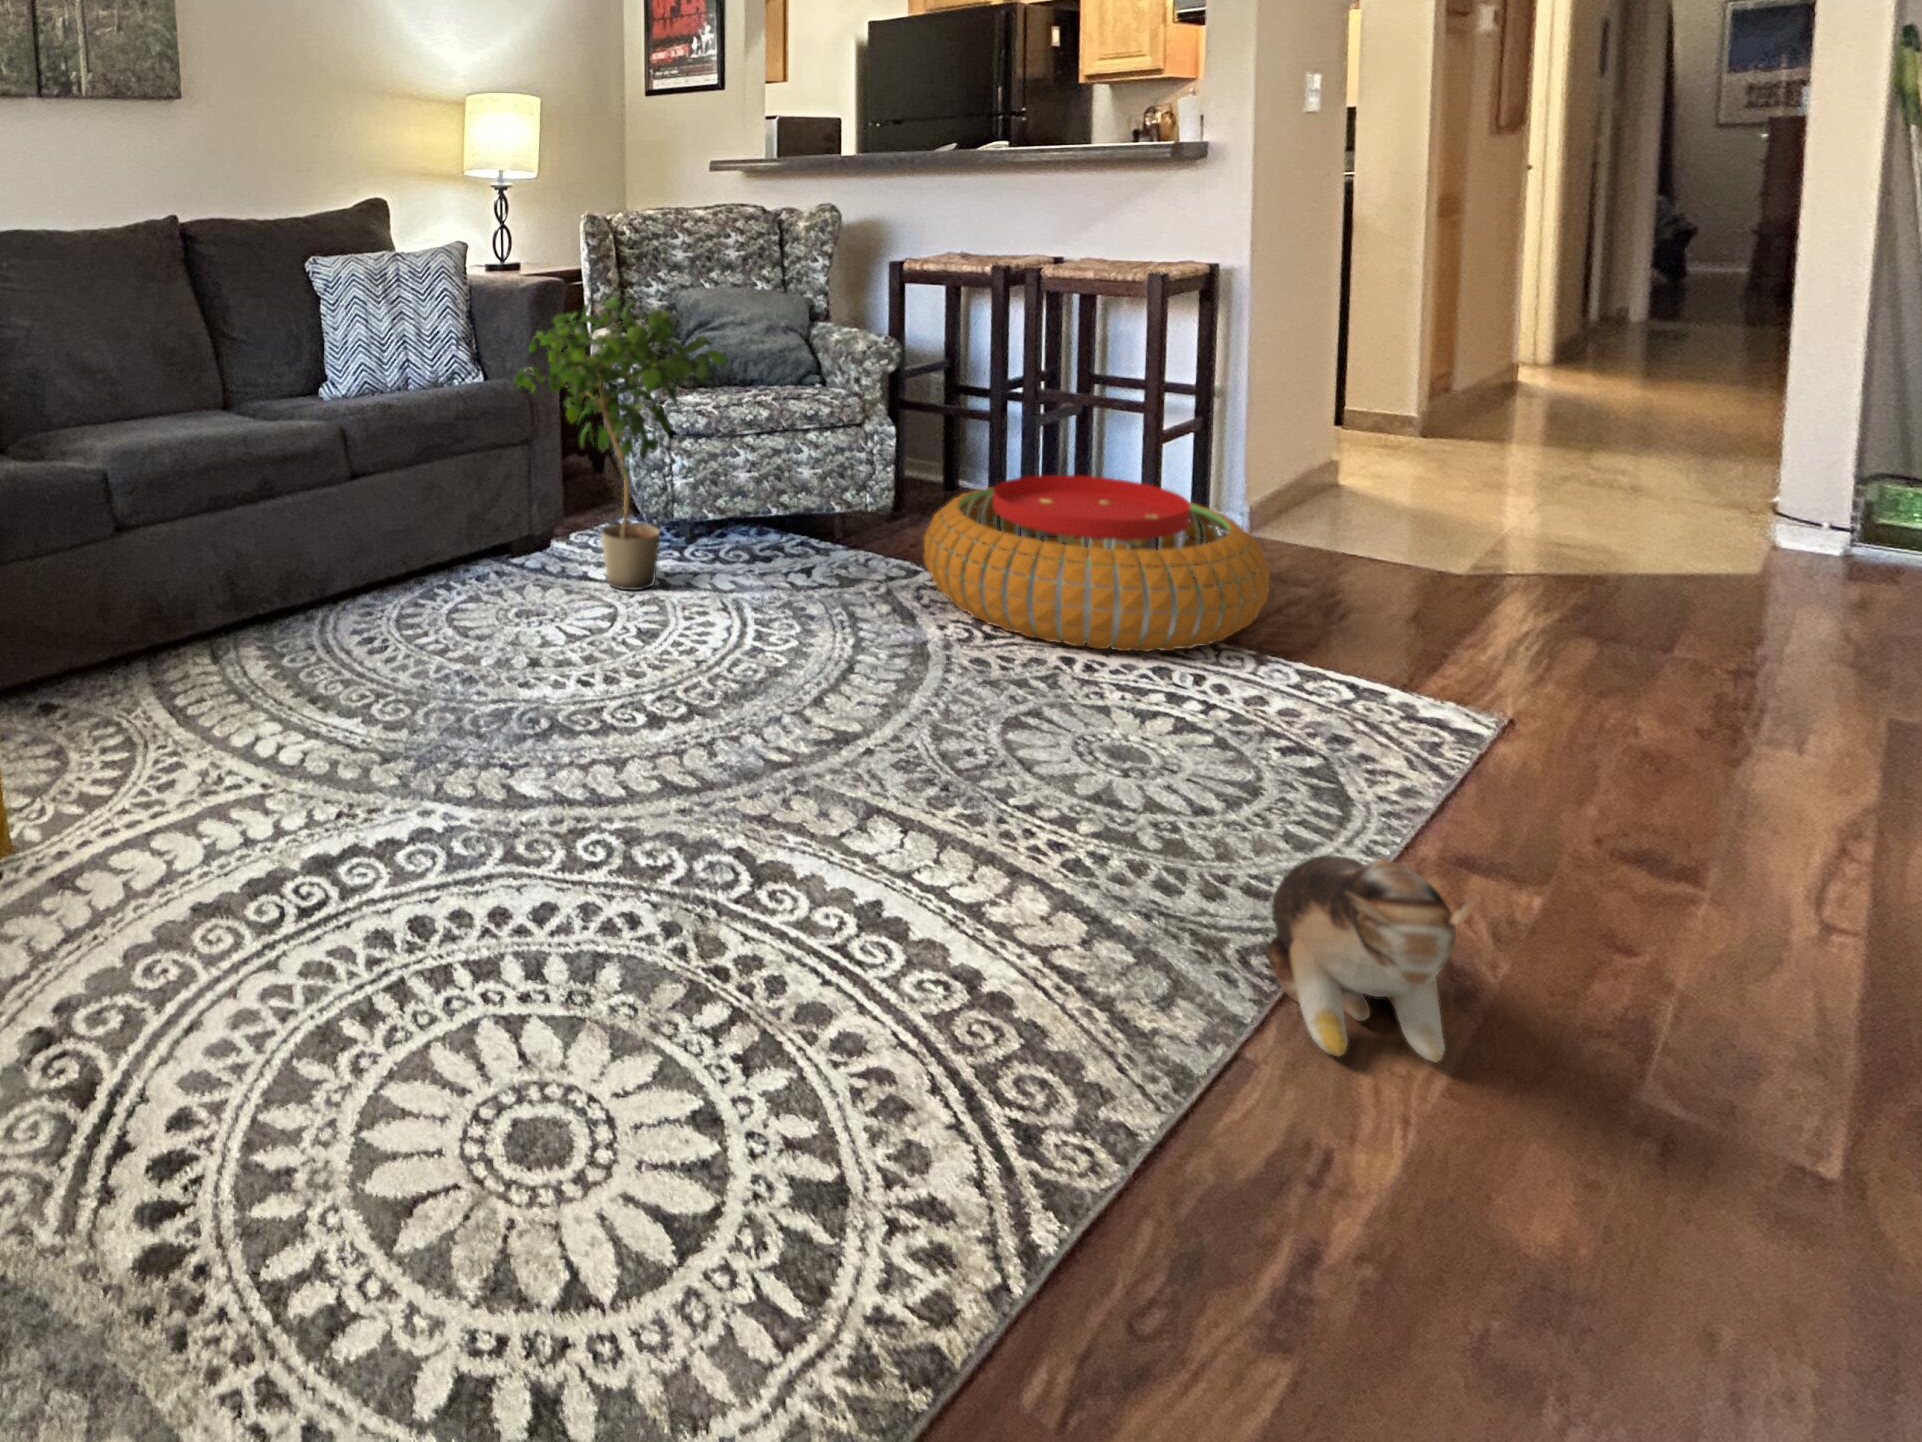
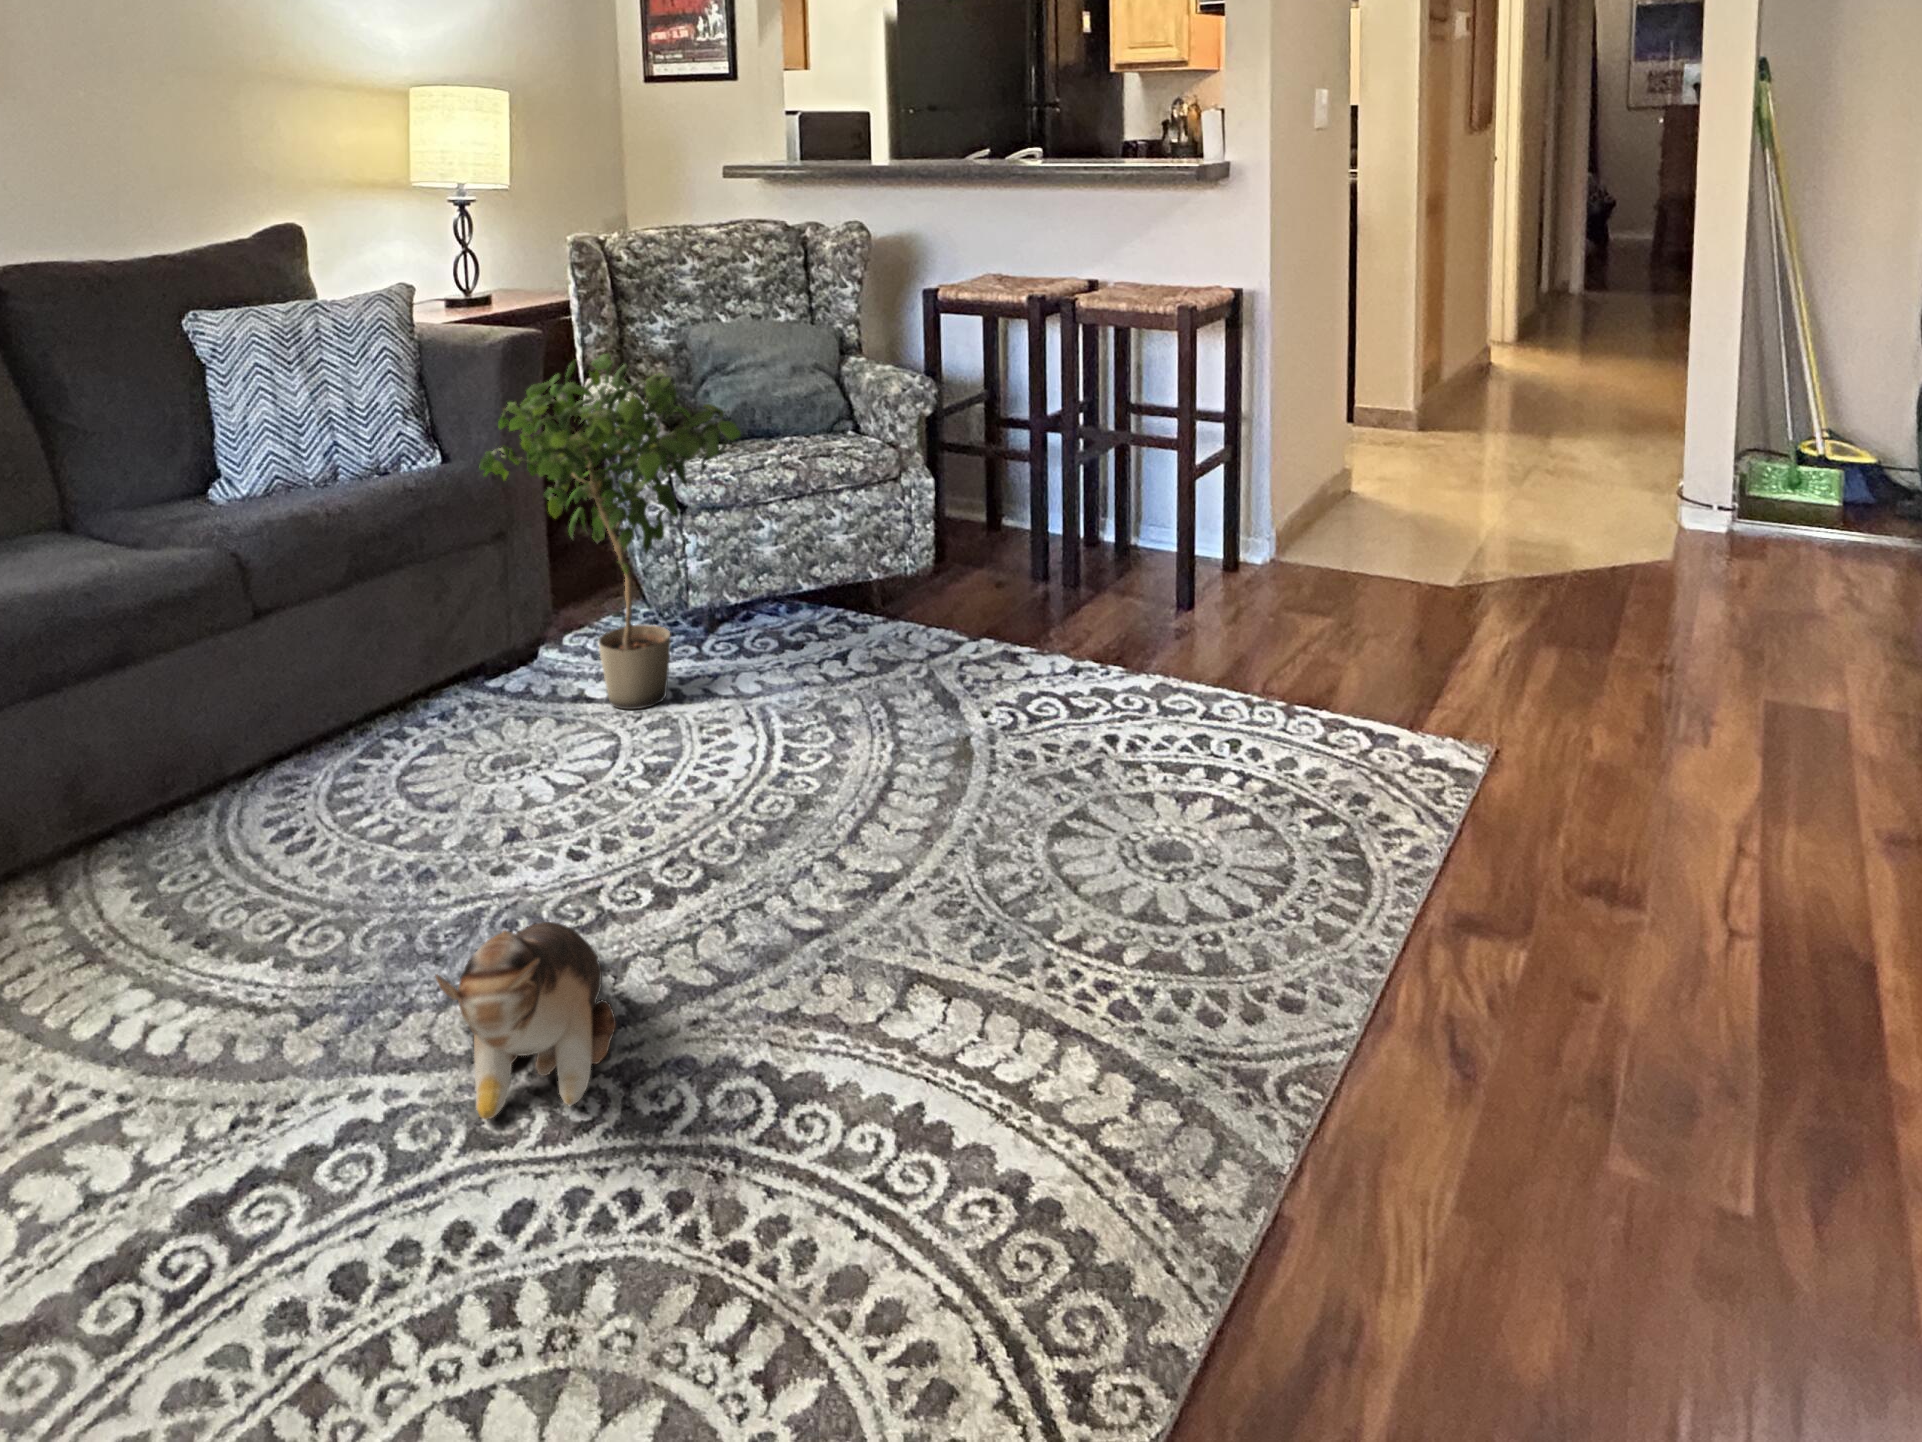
pouf: present [924,475,1270,652] -> none [965,525,1295,721]
plush toy: present [1267,856,1476,1063] -> present [436,922,616,1120]

